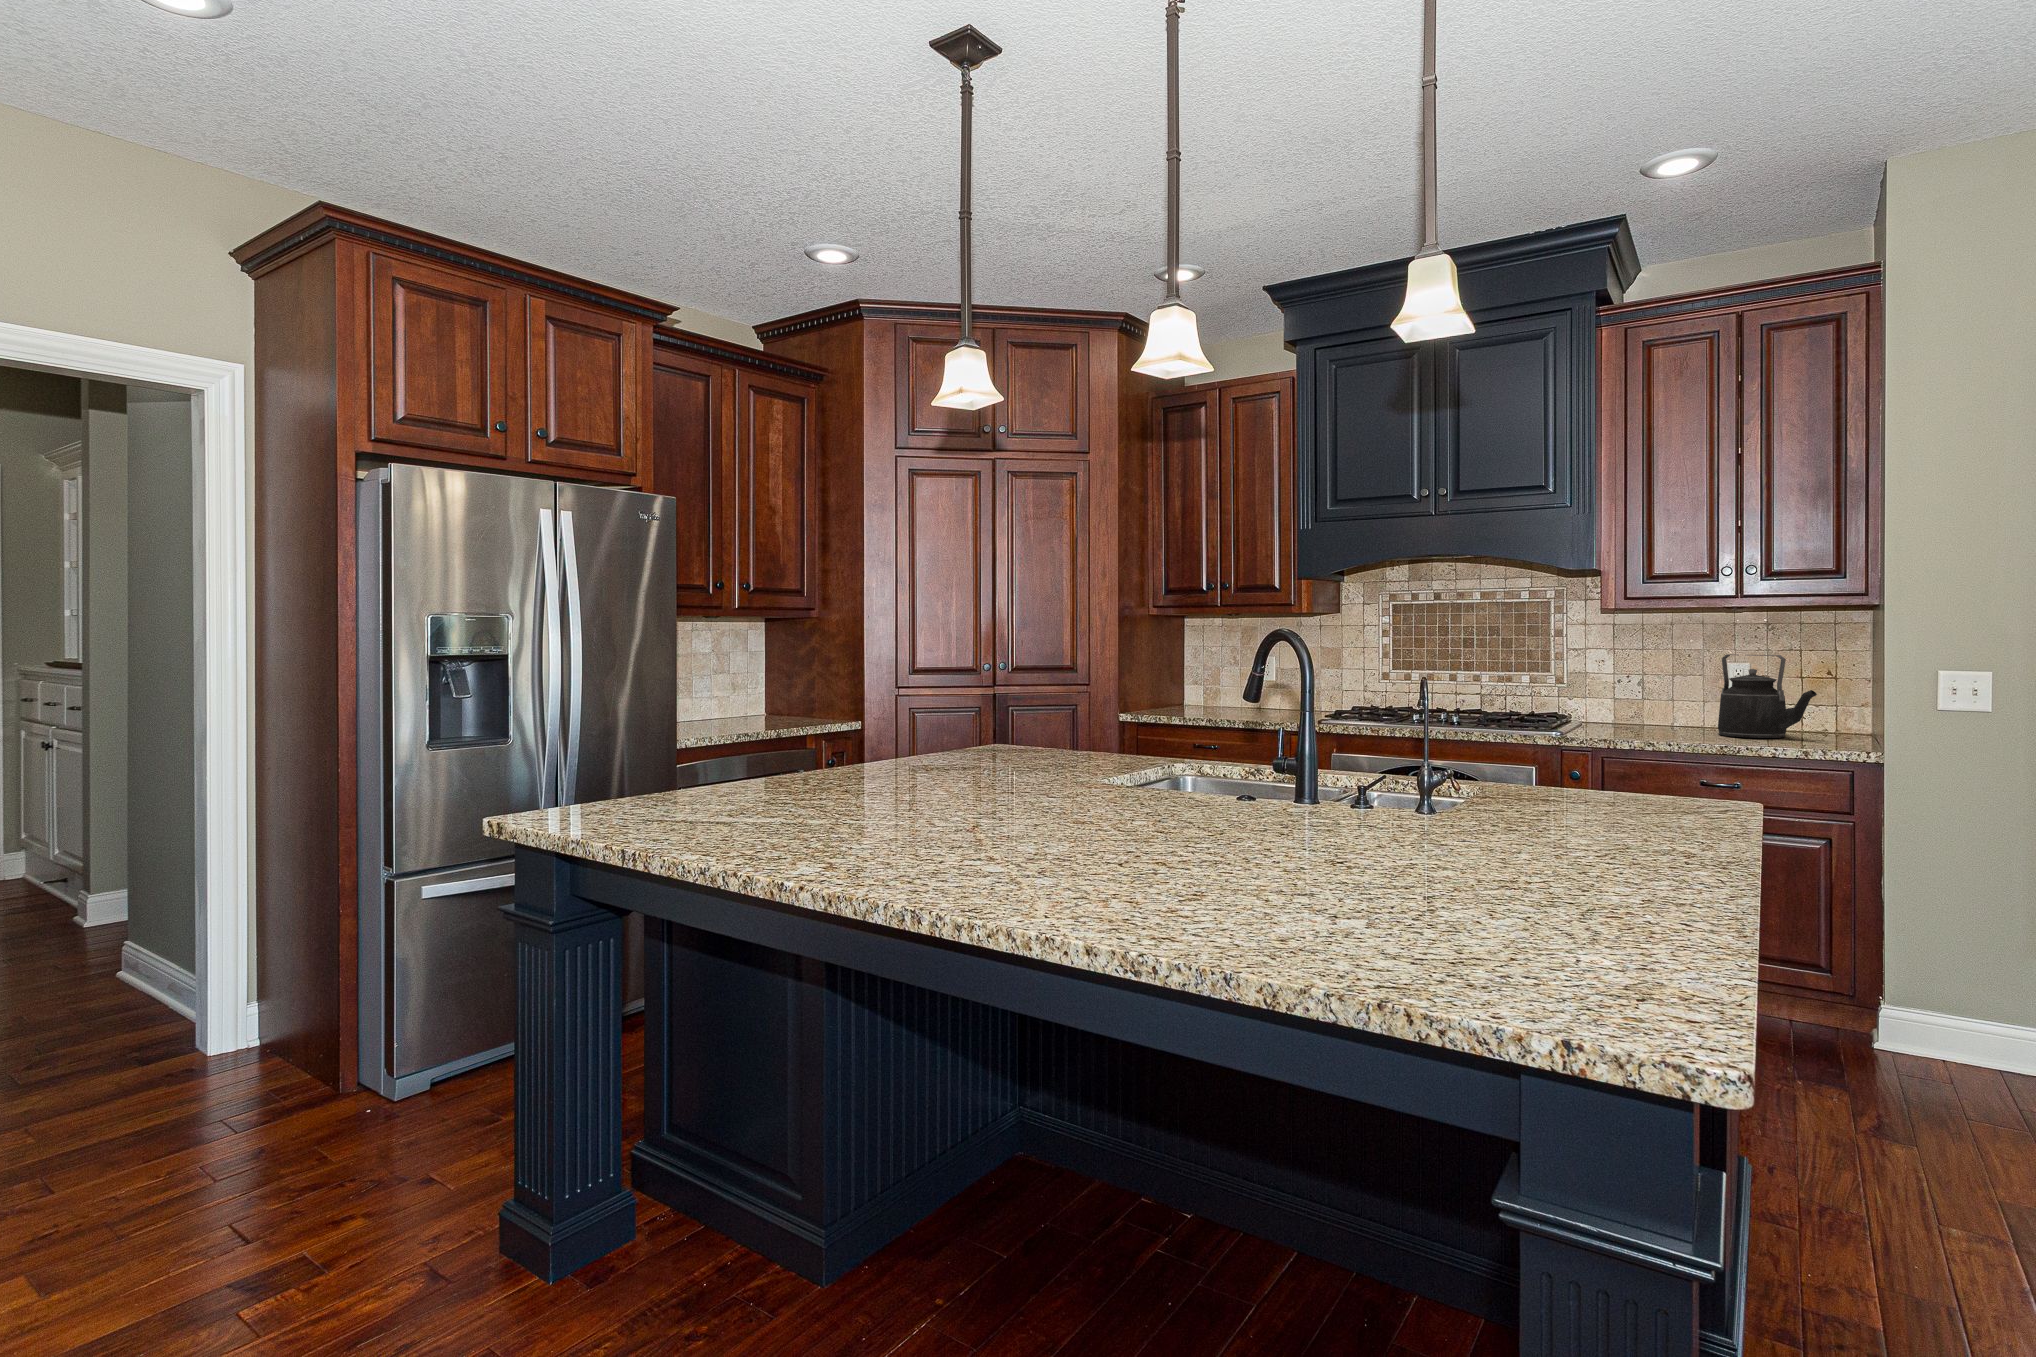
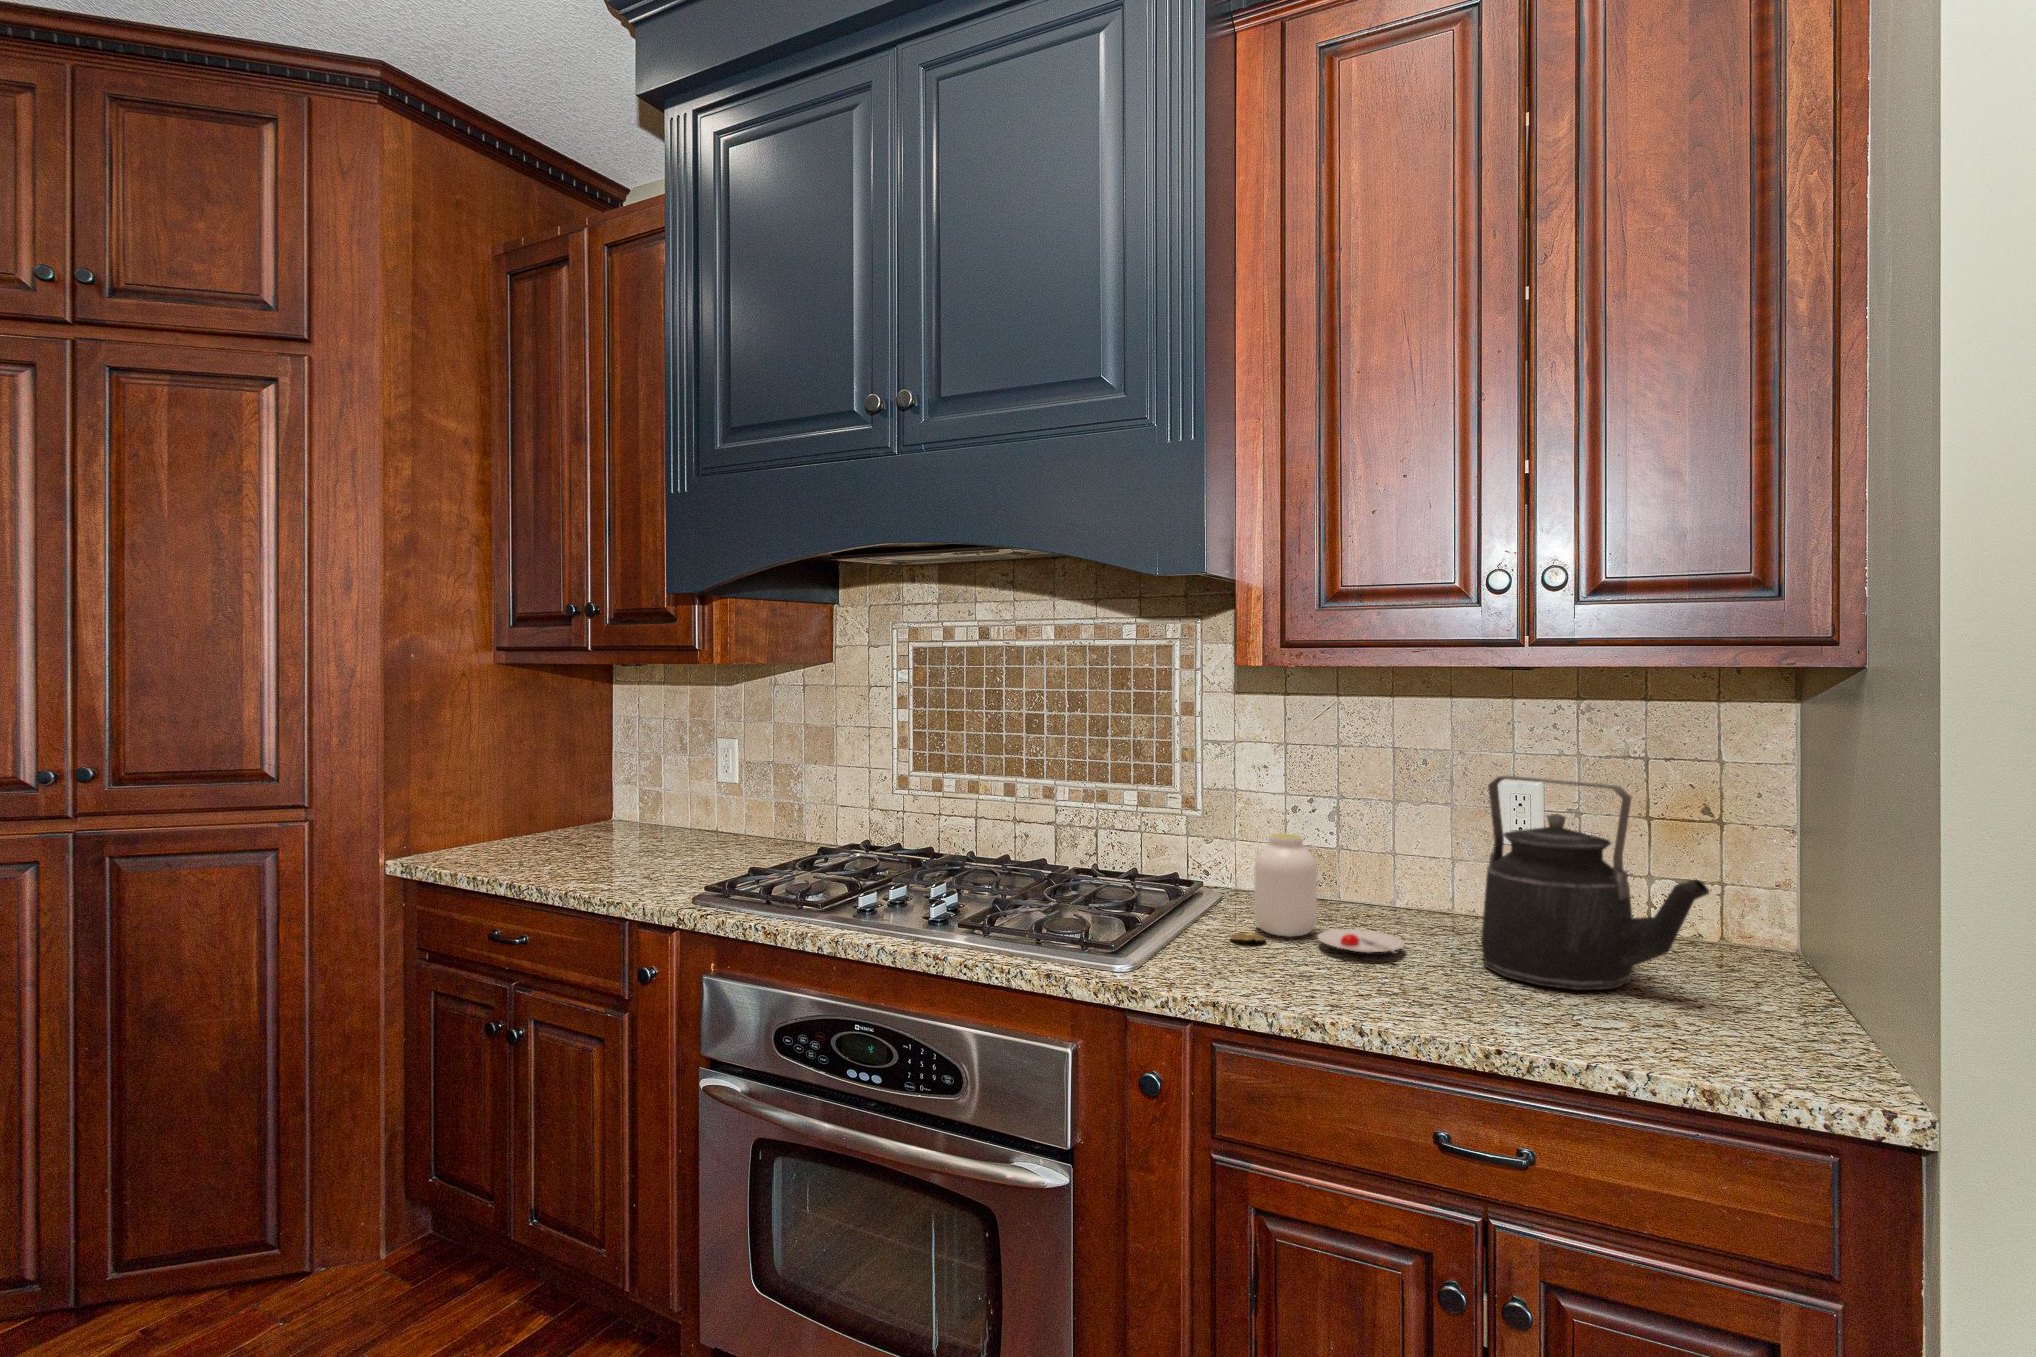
jar: none [1598,685,1682,732] -> present [1231,833,1405,953]

